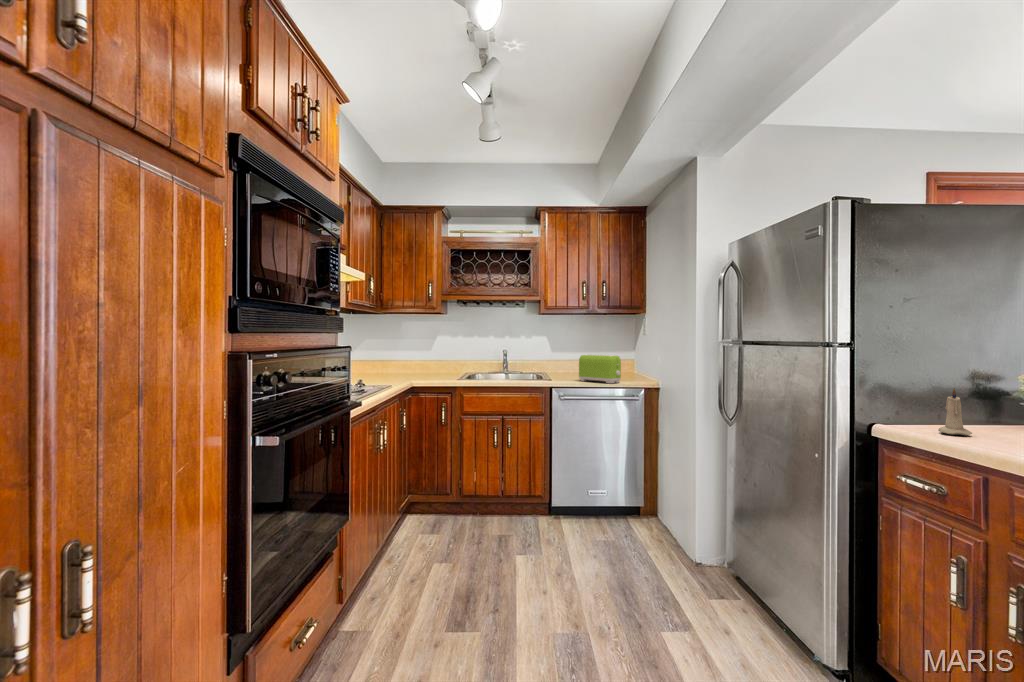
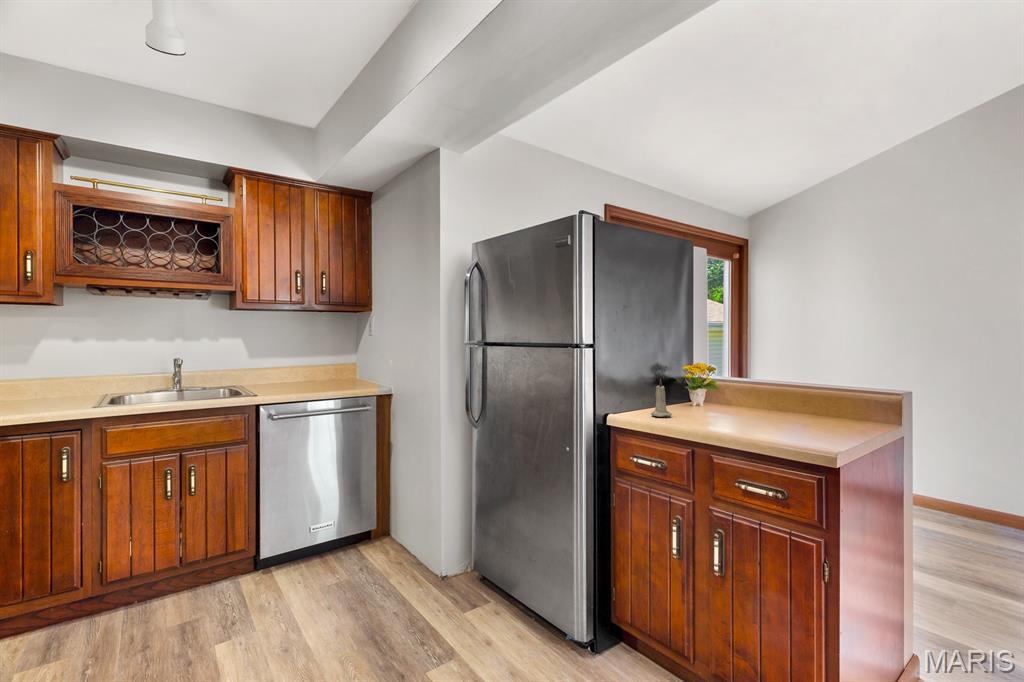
toaster: present [579,354,621,383] -> none [291,360,346,394]

